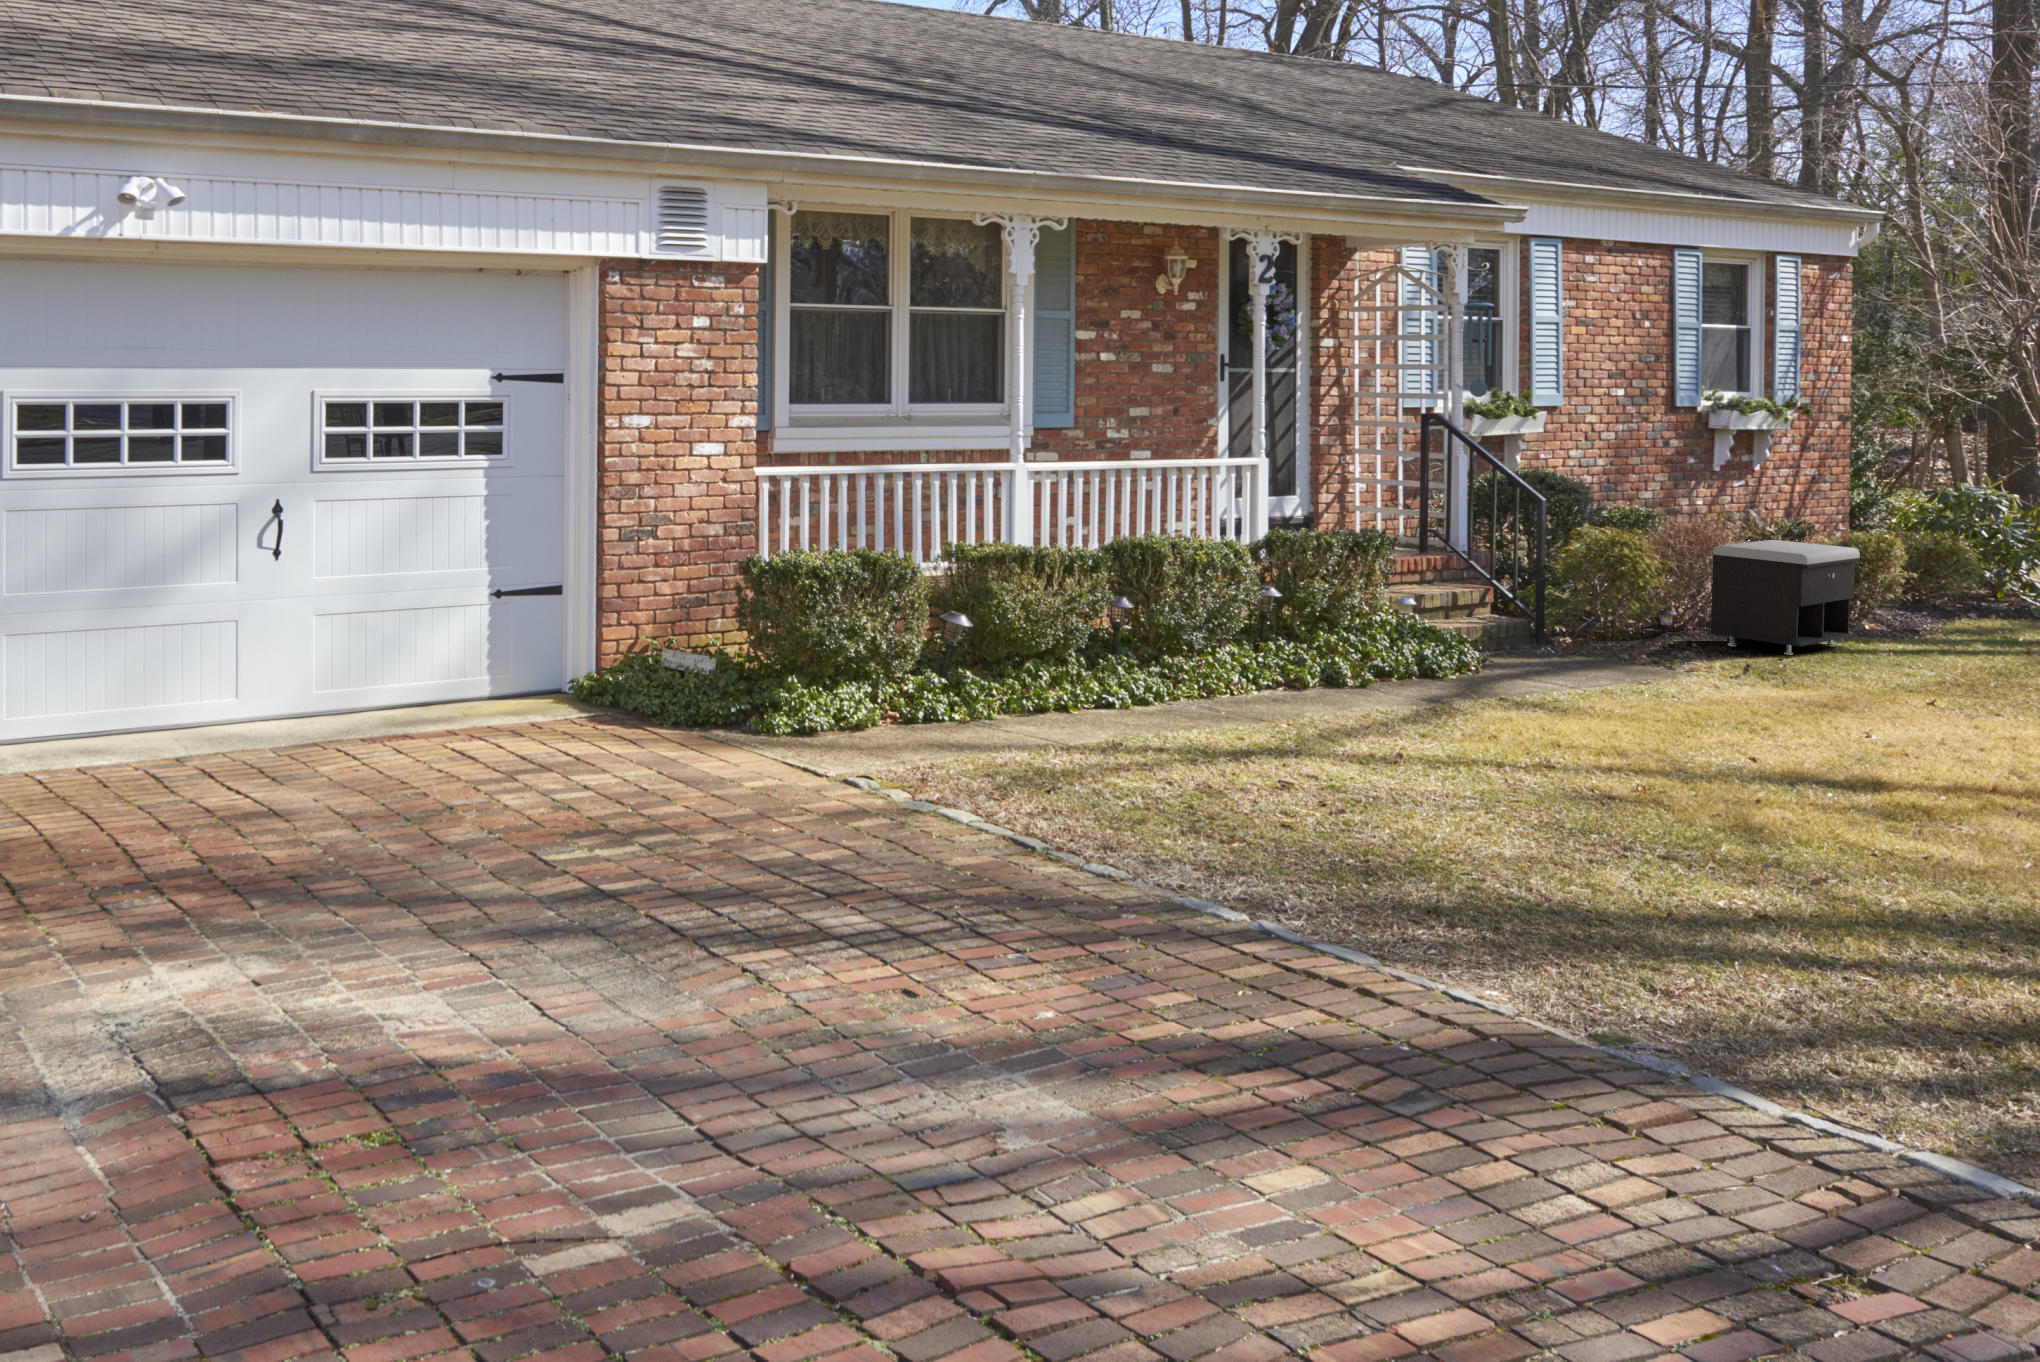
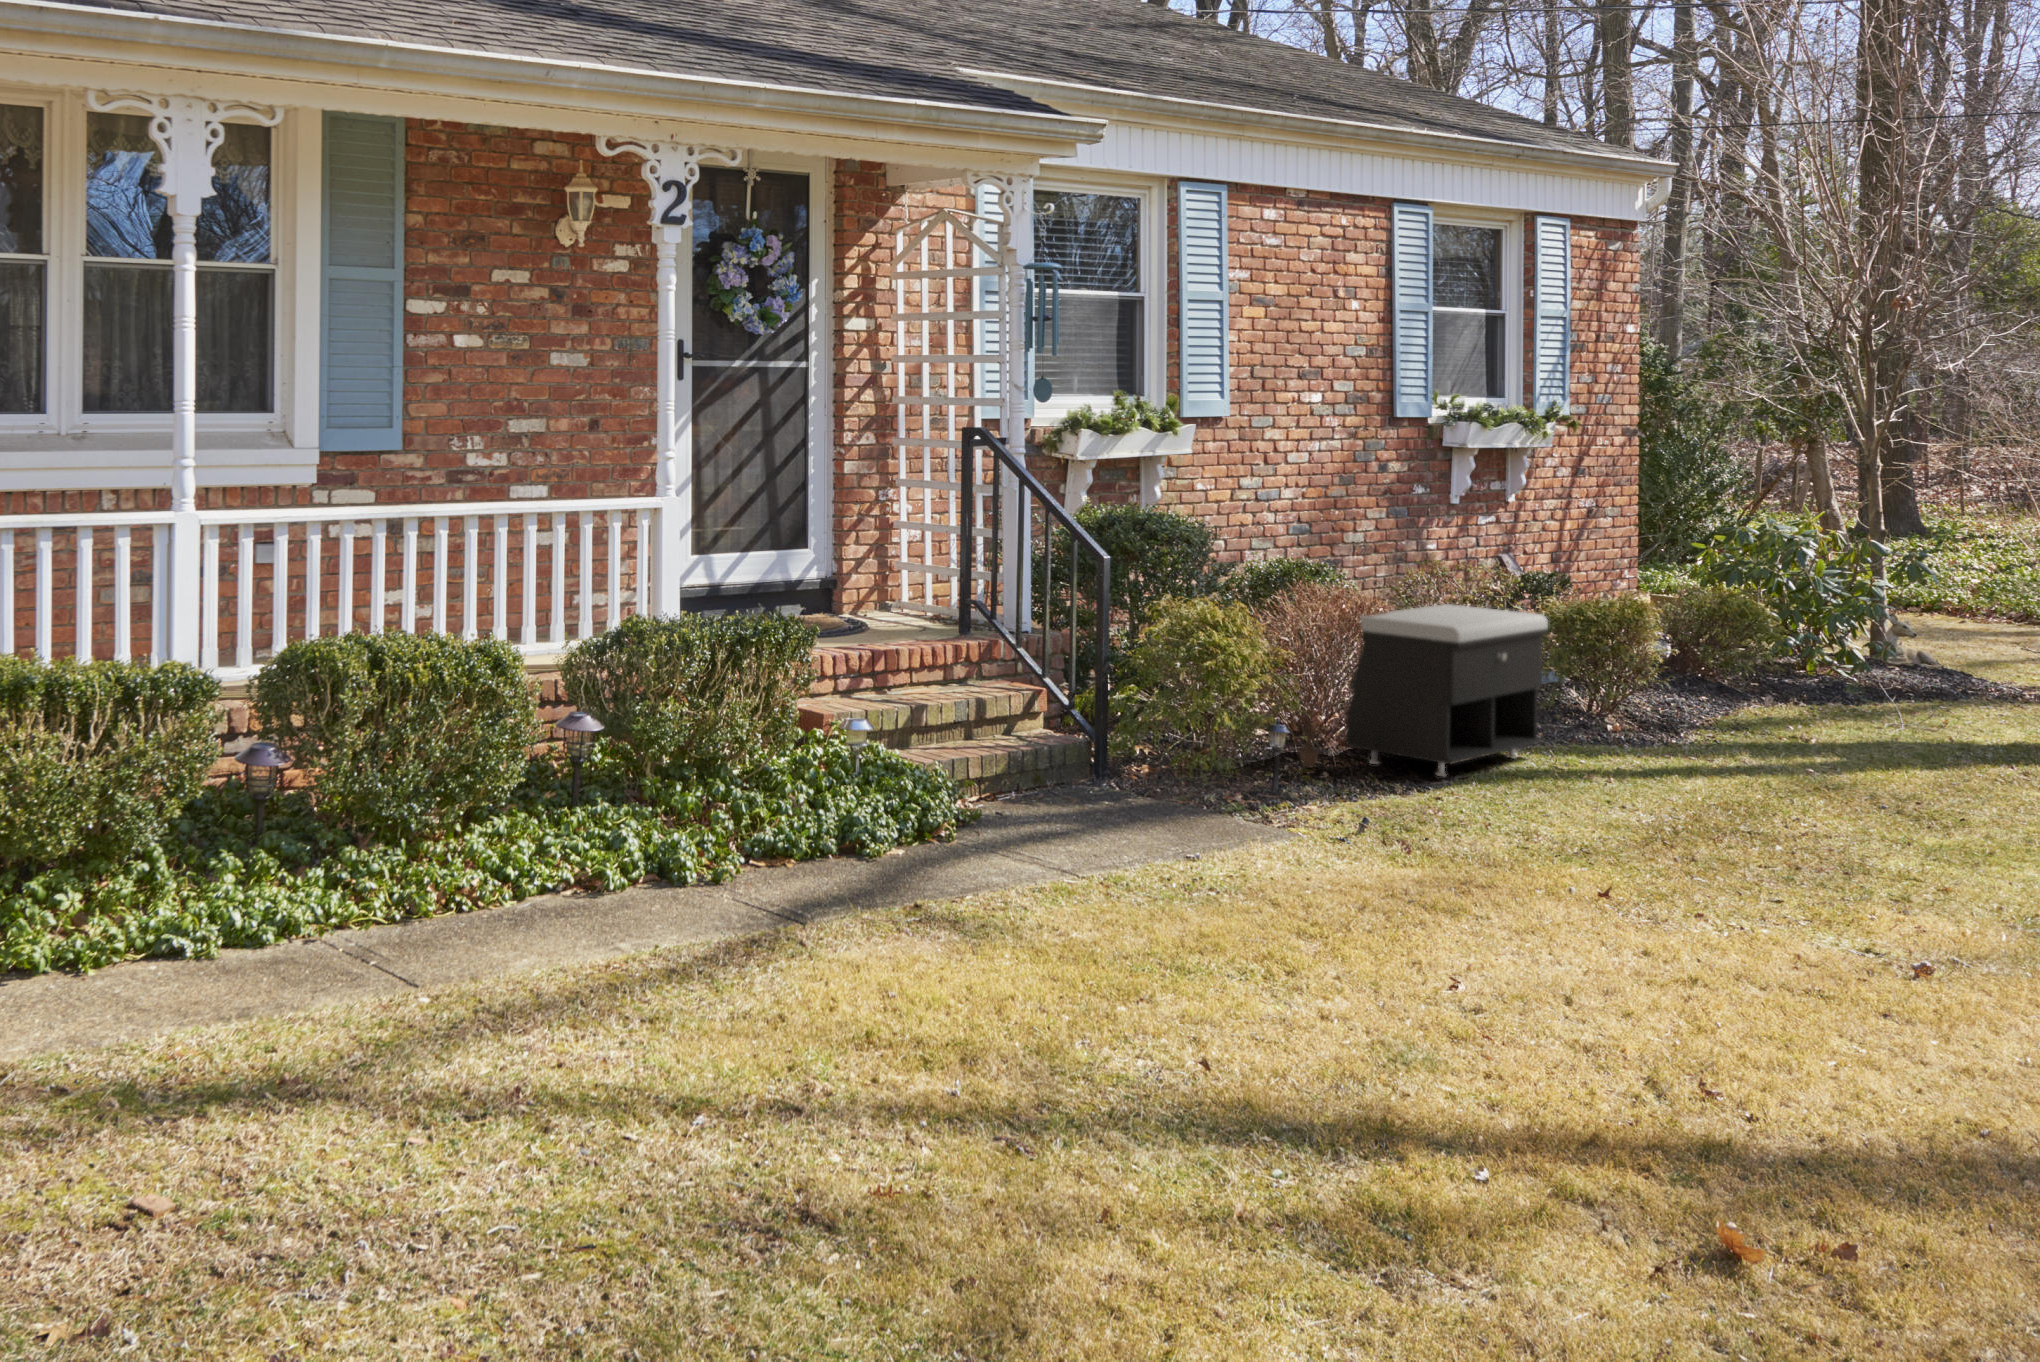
decorative plant: none [1671,596,1701,647] -> present [1290,697,1325,768]

